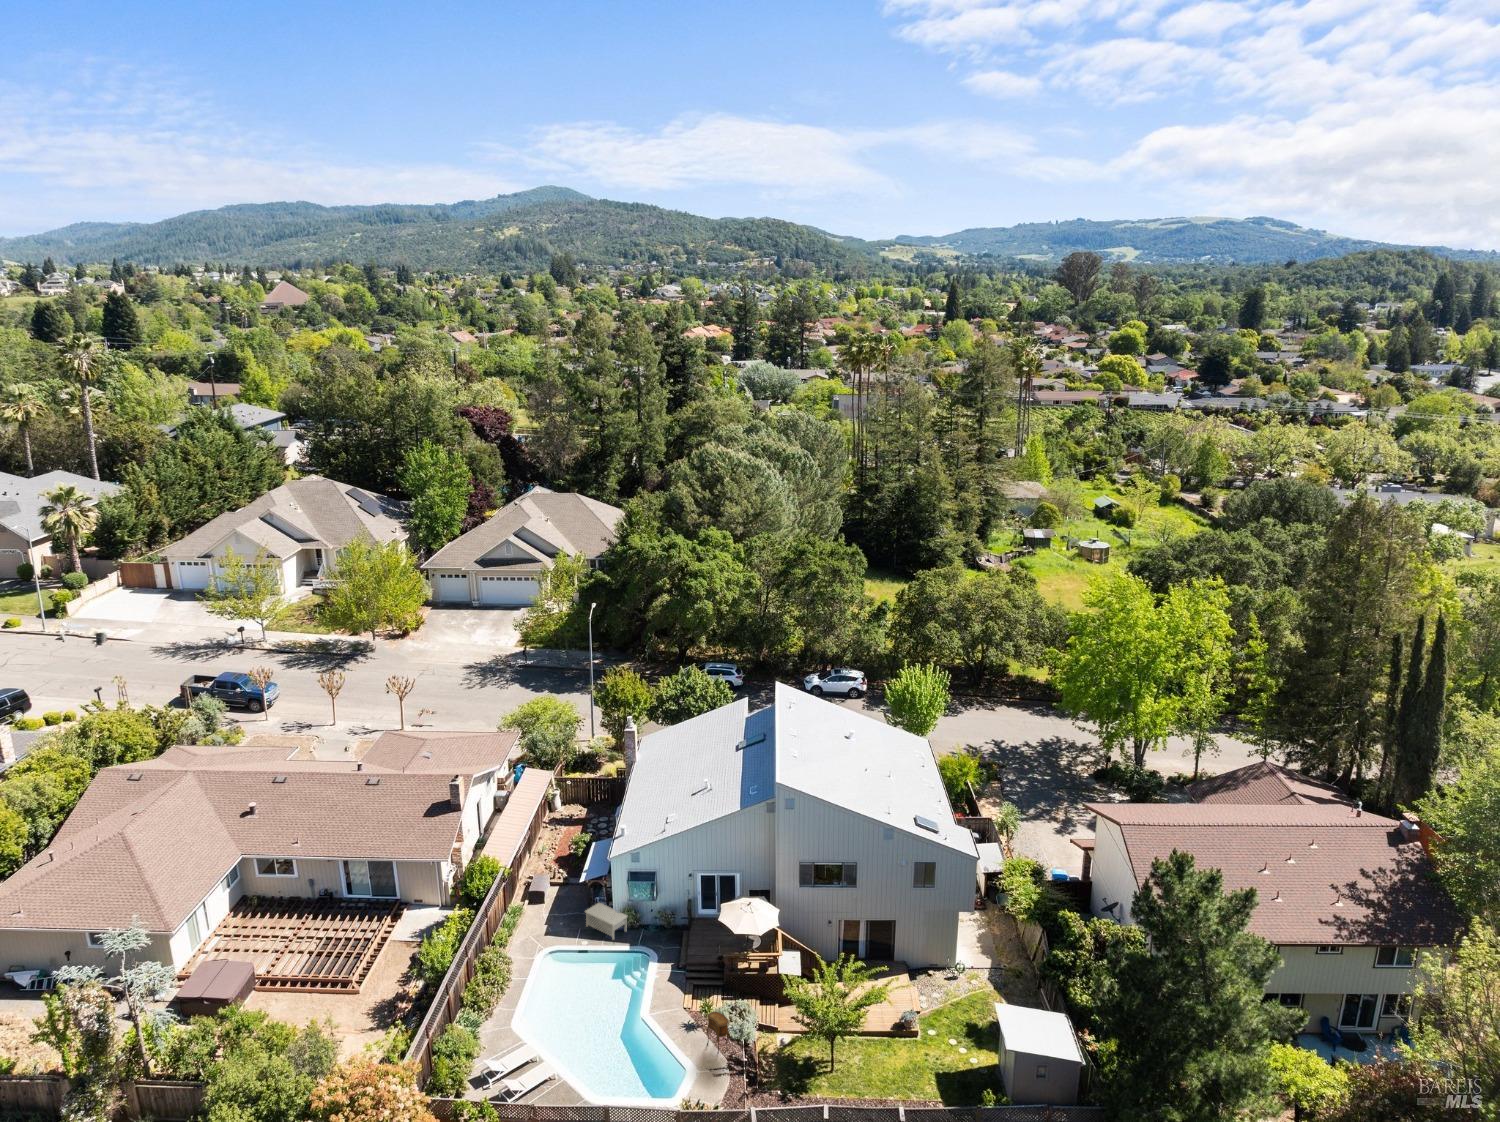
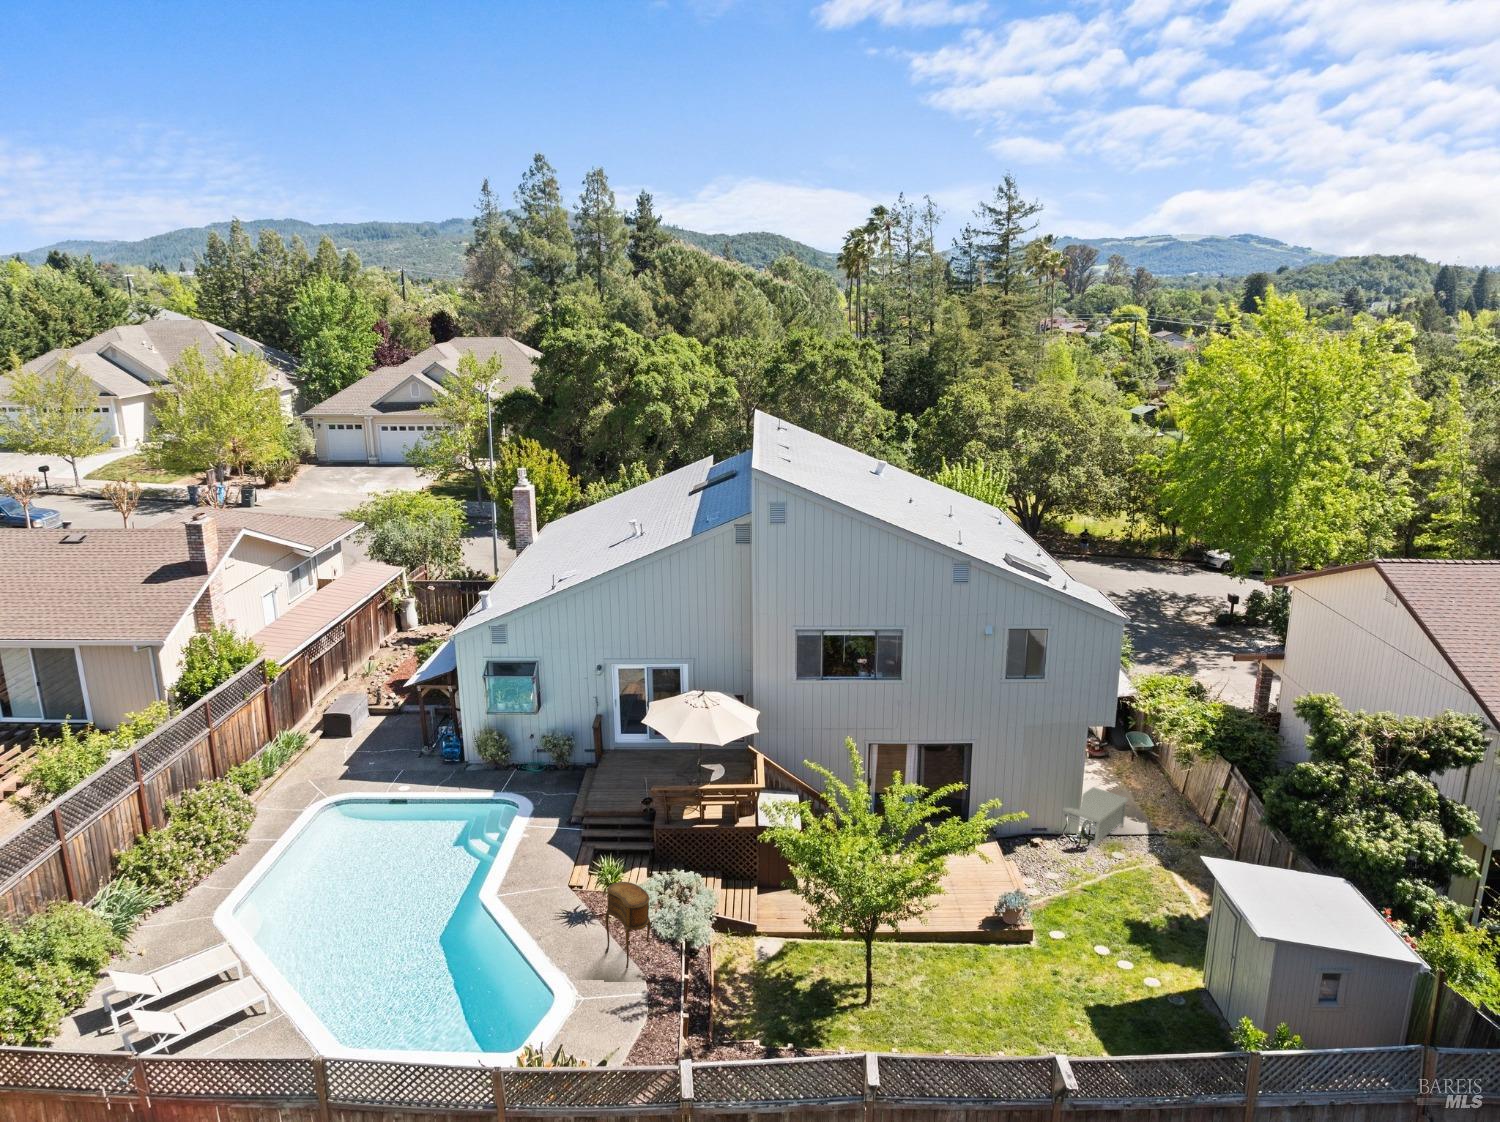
storage bench: present [585,903,627,939] -> present [1063,787,1128,848]

